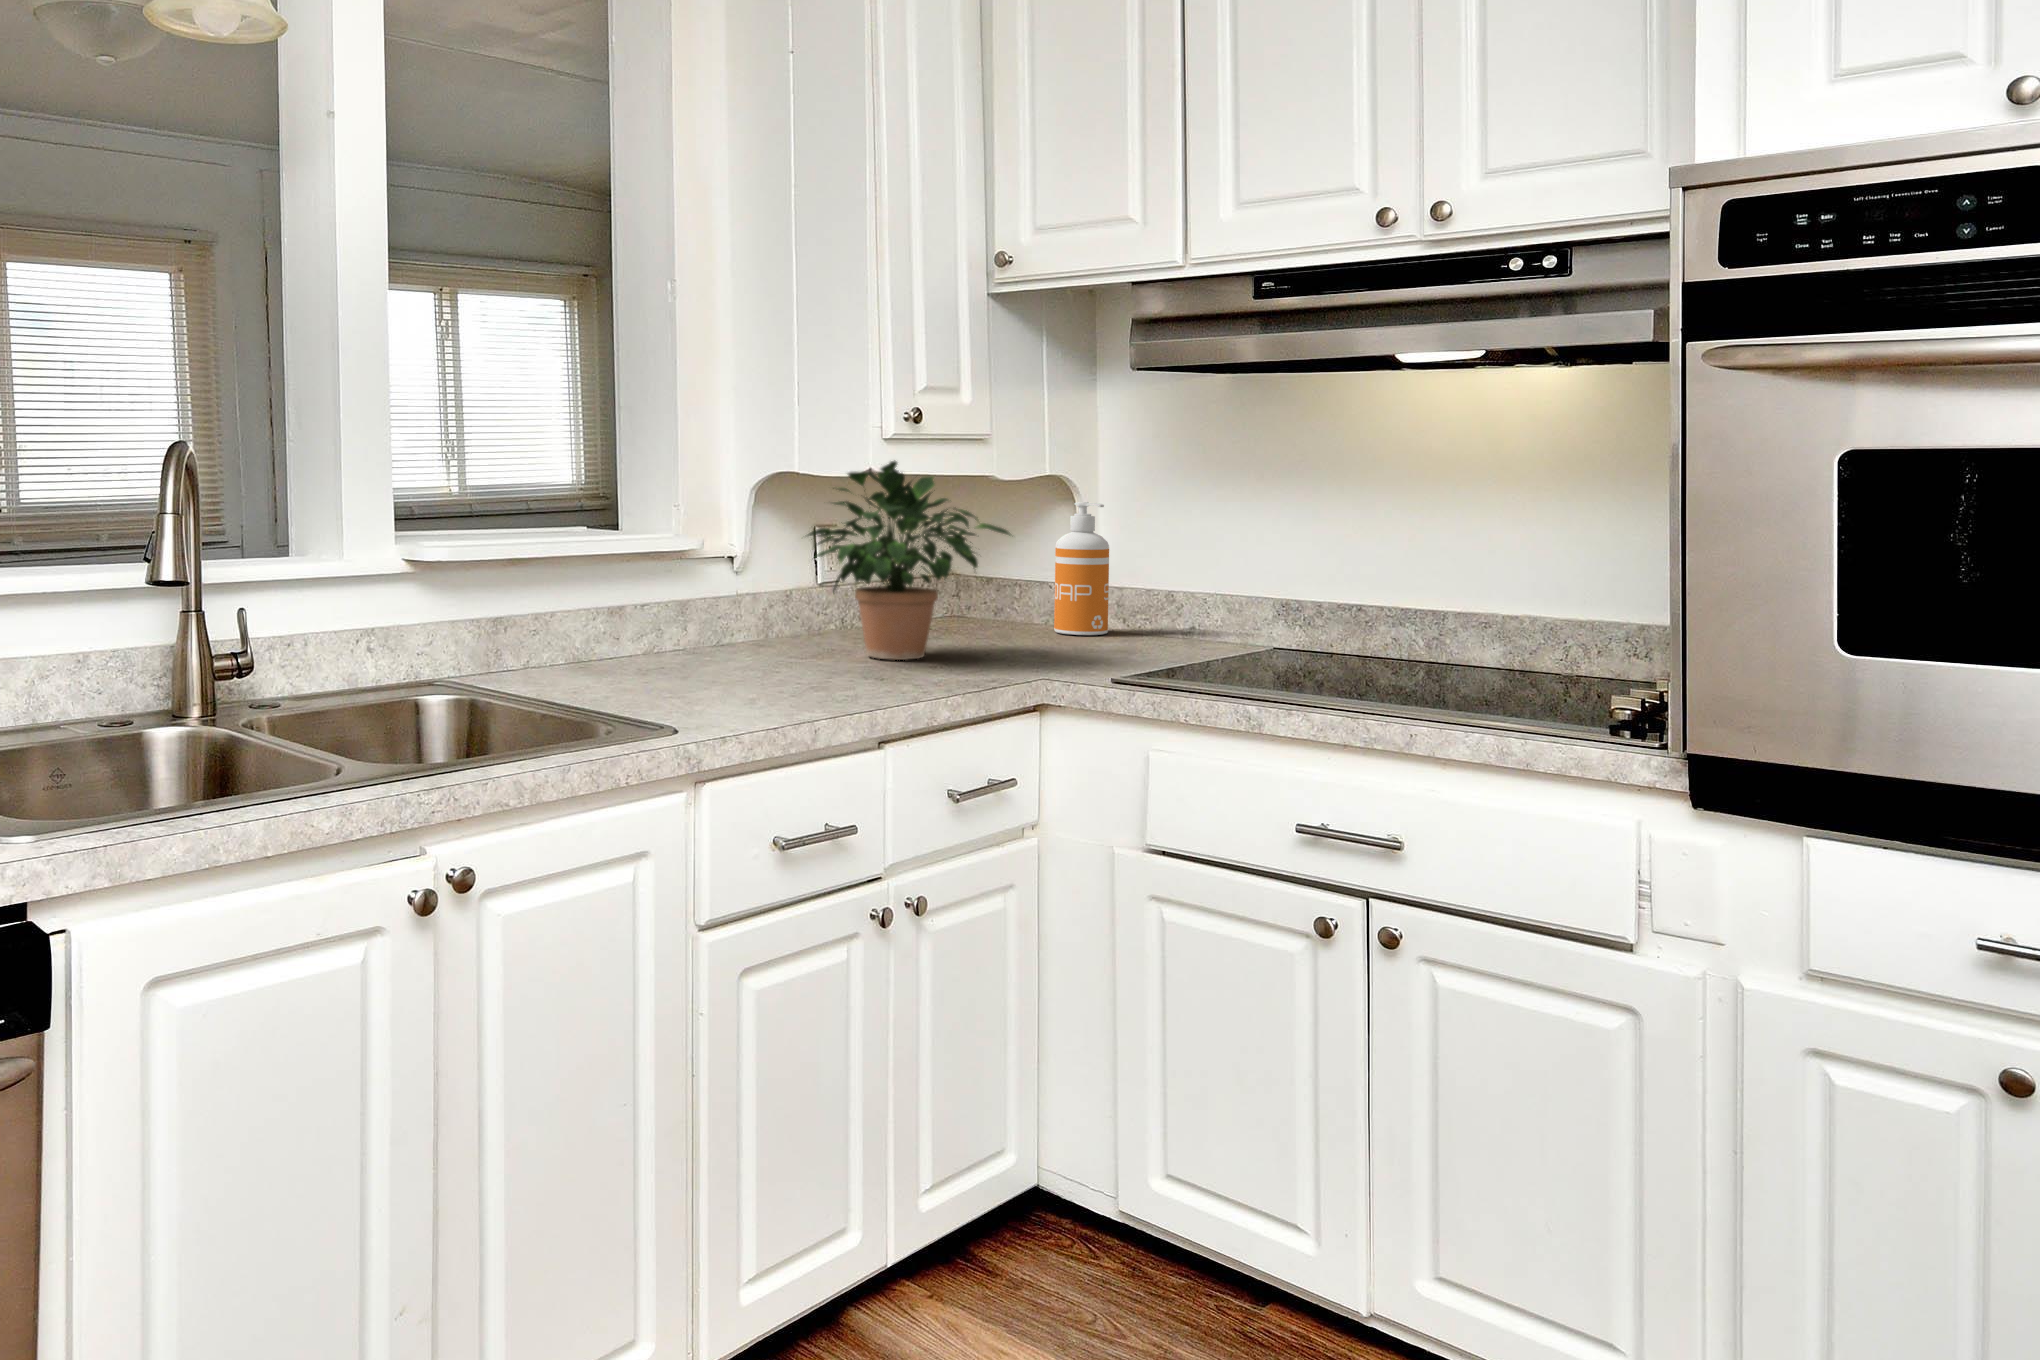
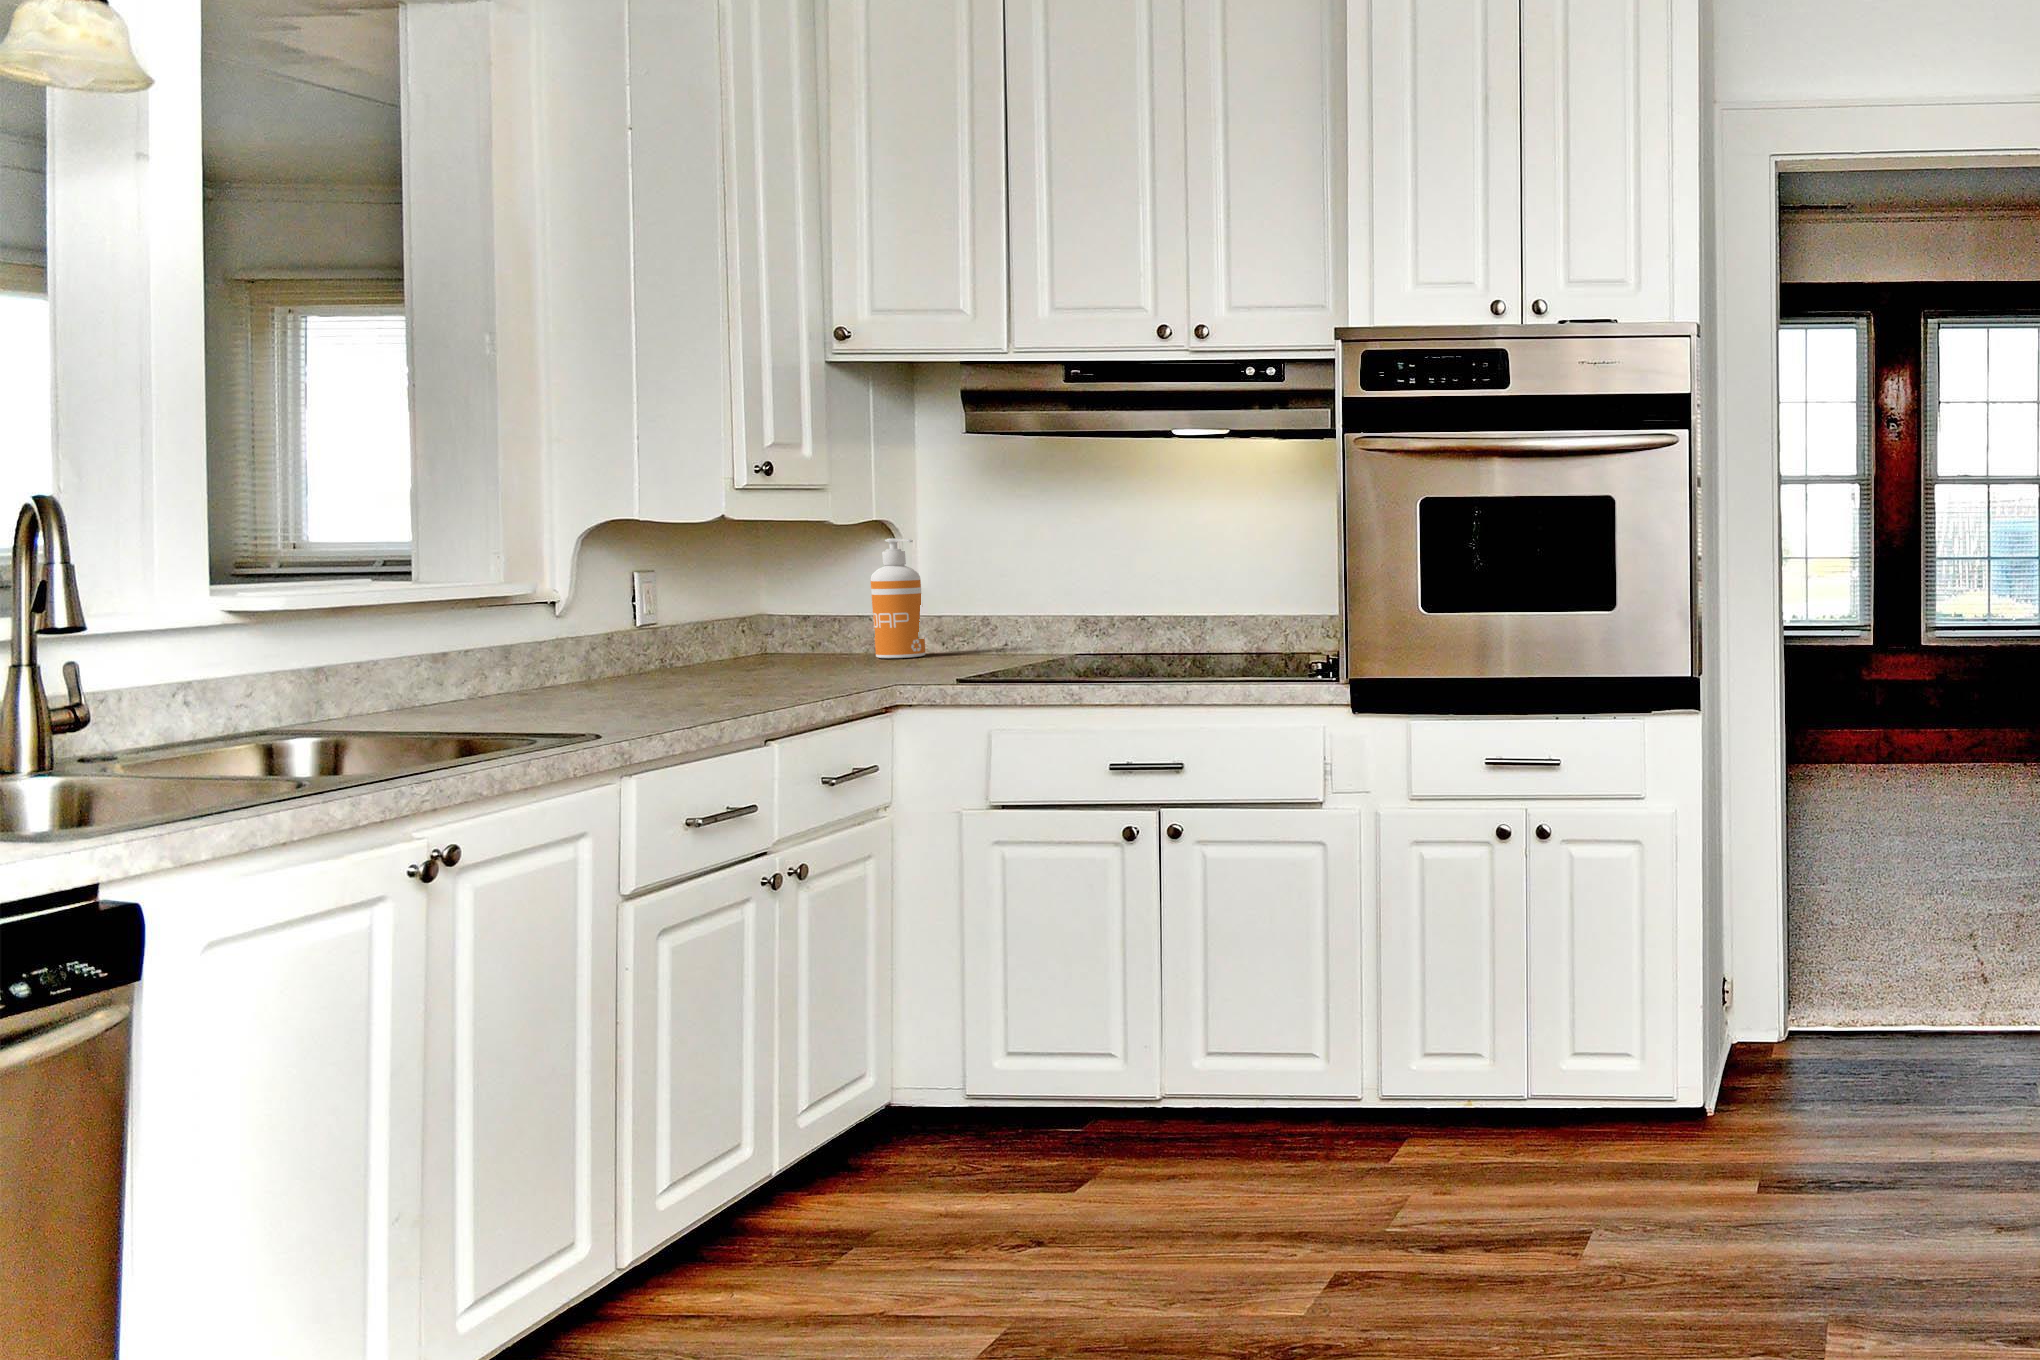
potted plant: present [808,460,1010,660] -> none [636,491,851,684]

